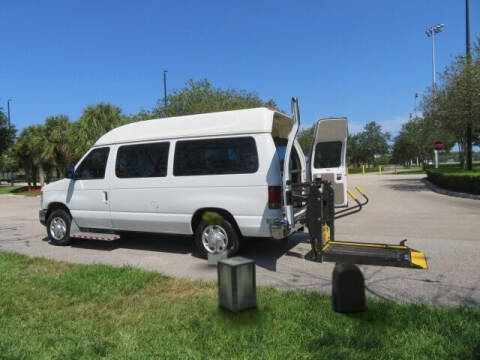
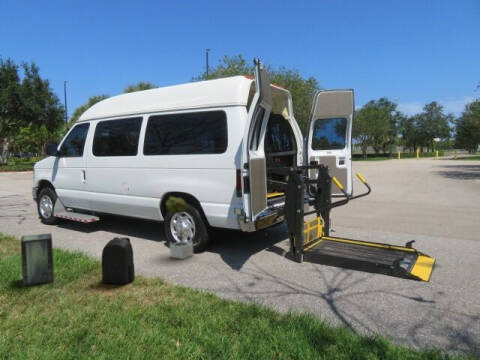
storage box: present [217,256,257,313] -> present [21,234,54,286]
backpack: present [331,261,366,312] -> present [102,237,135,284]

